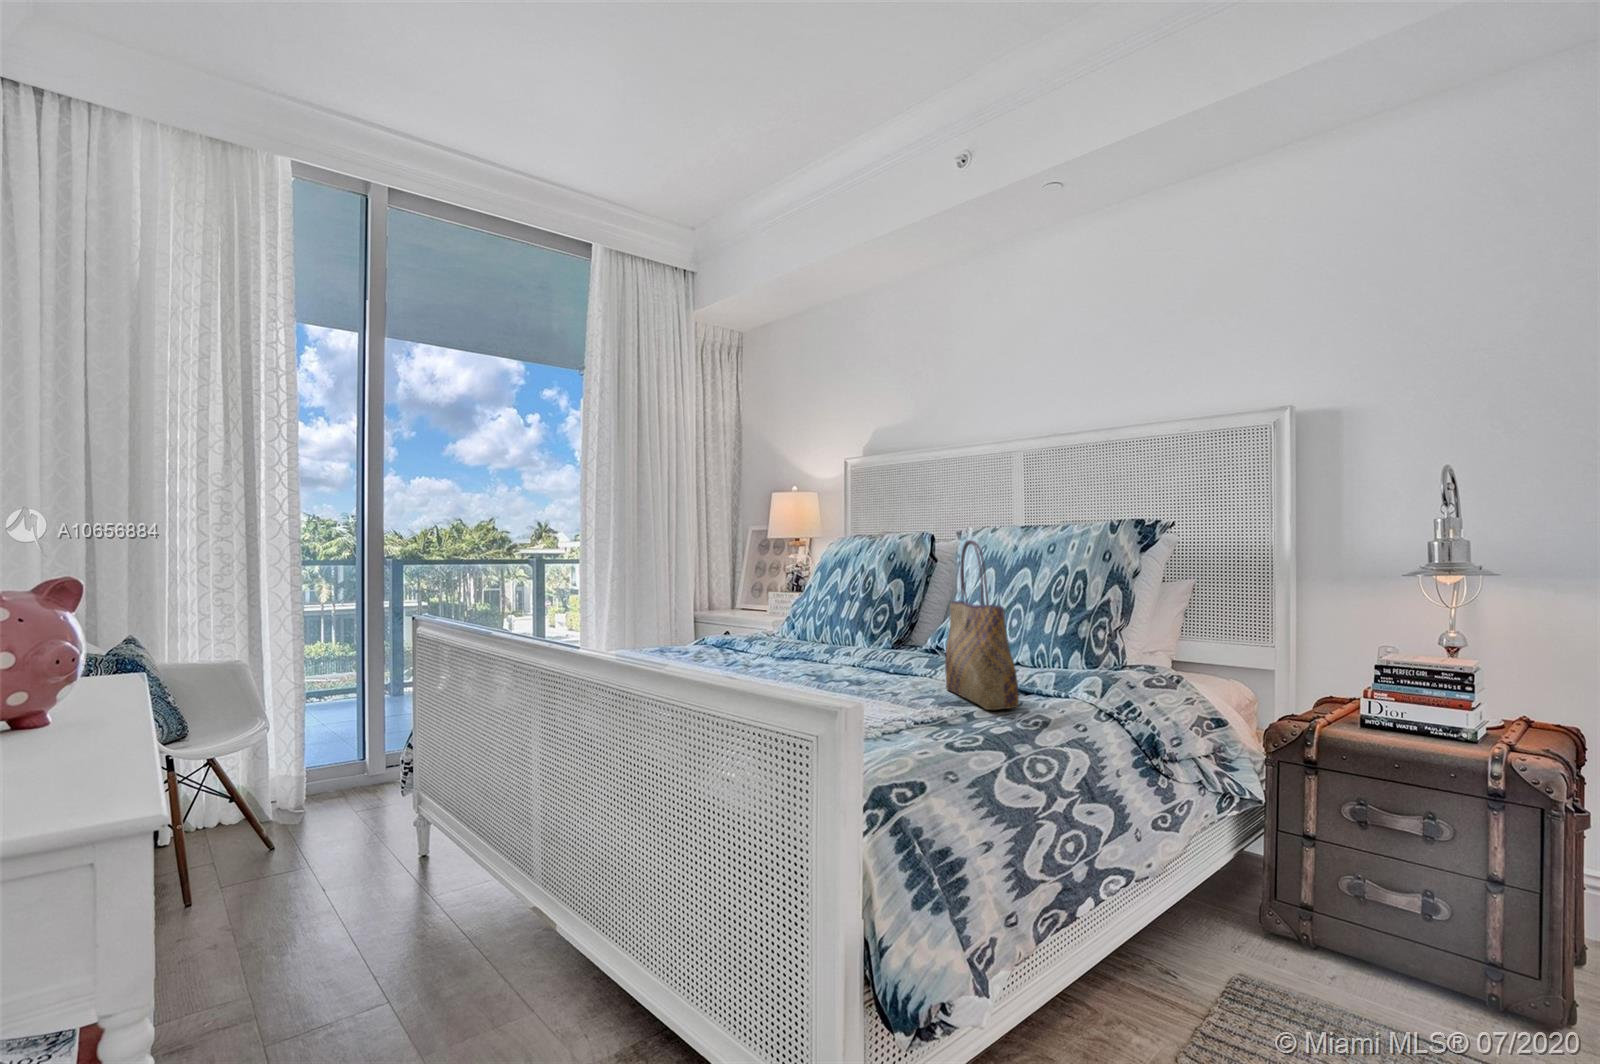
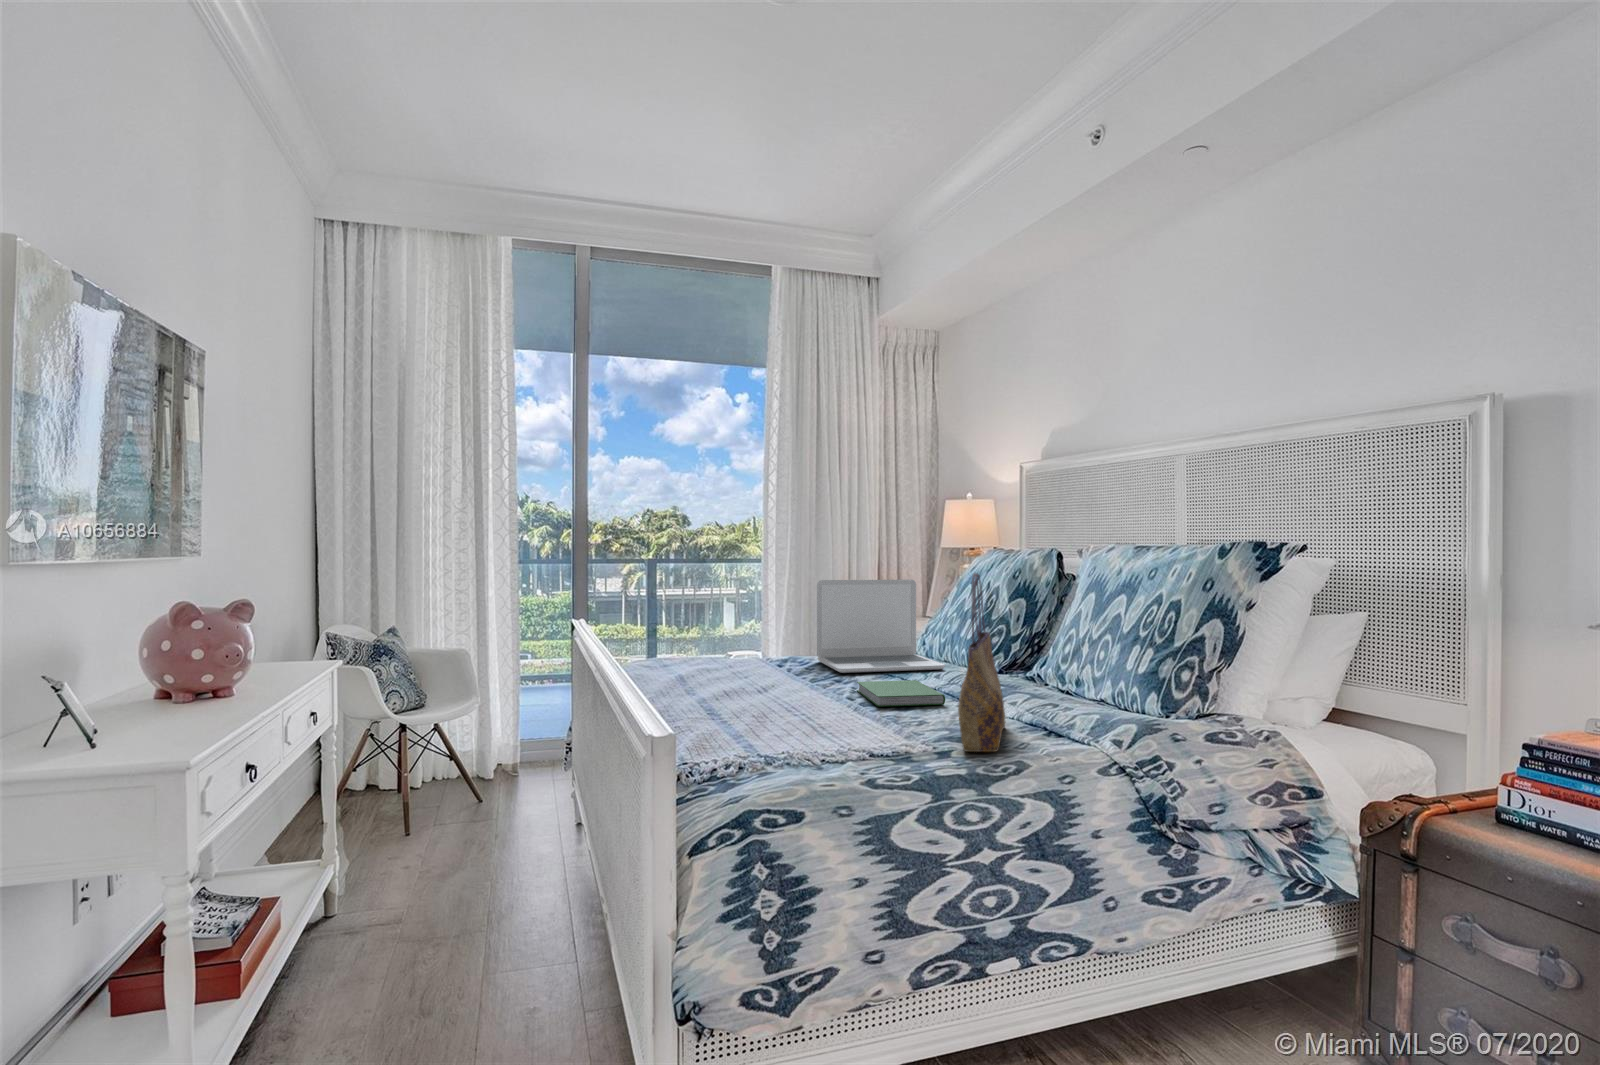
laptop: none [702,569,834,659] -> present [817,580,945,673]
hardcover book: none [790,659,892,683] -> present [857,680,945,707]

